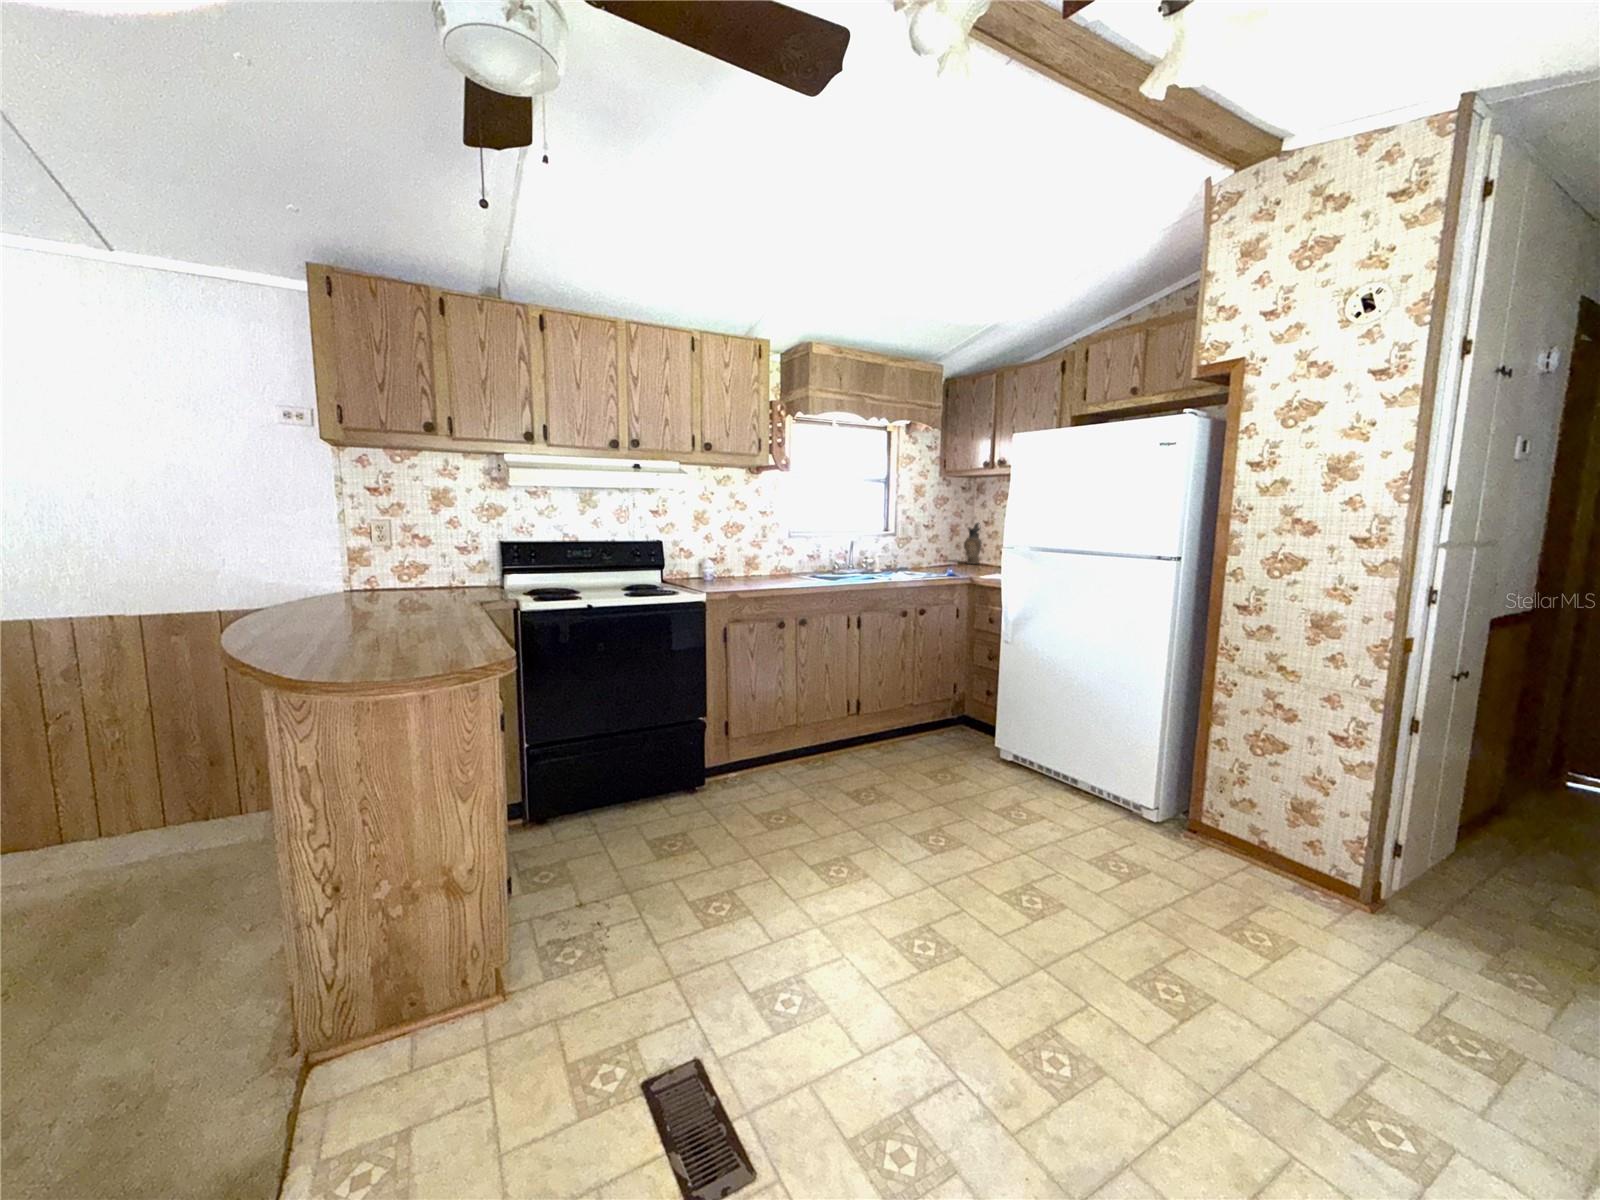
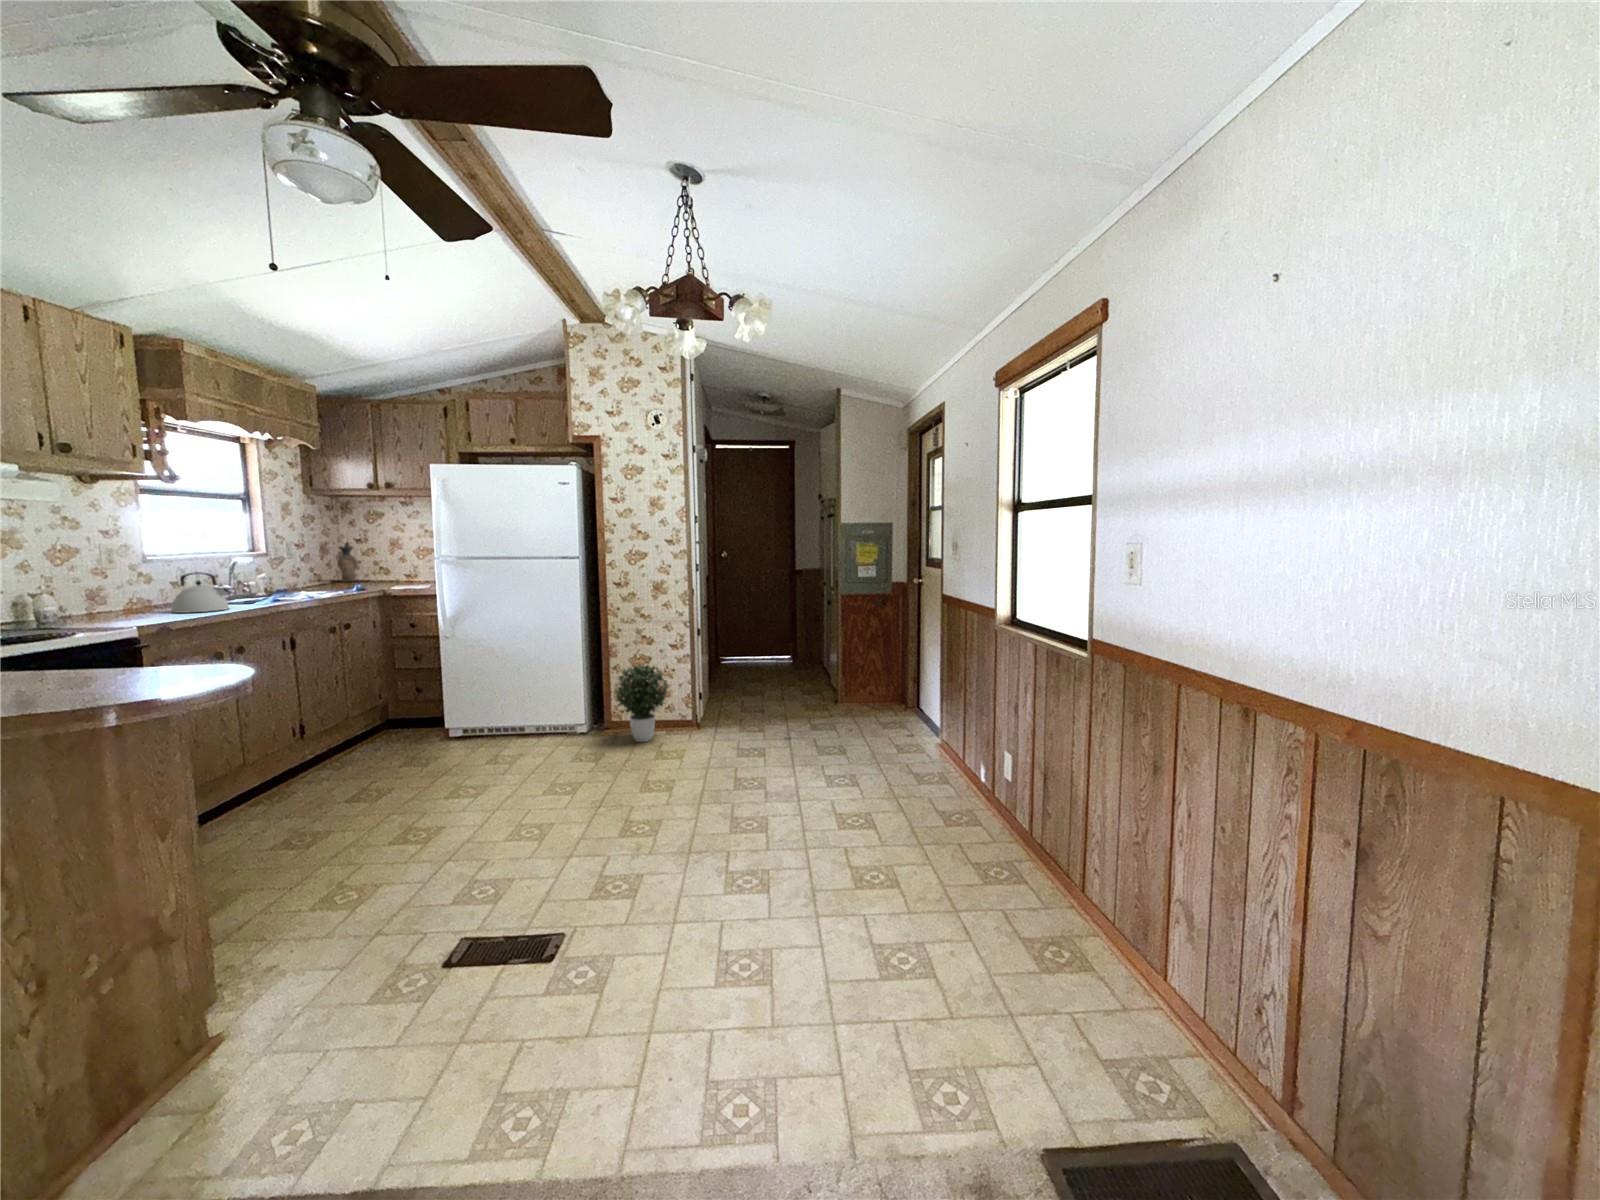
kettle: none [778,552,815,587] -> present [171,572,229,613]
potted plant: none [1188,748,1305,886] -> present [615,665,669,742]

